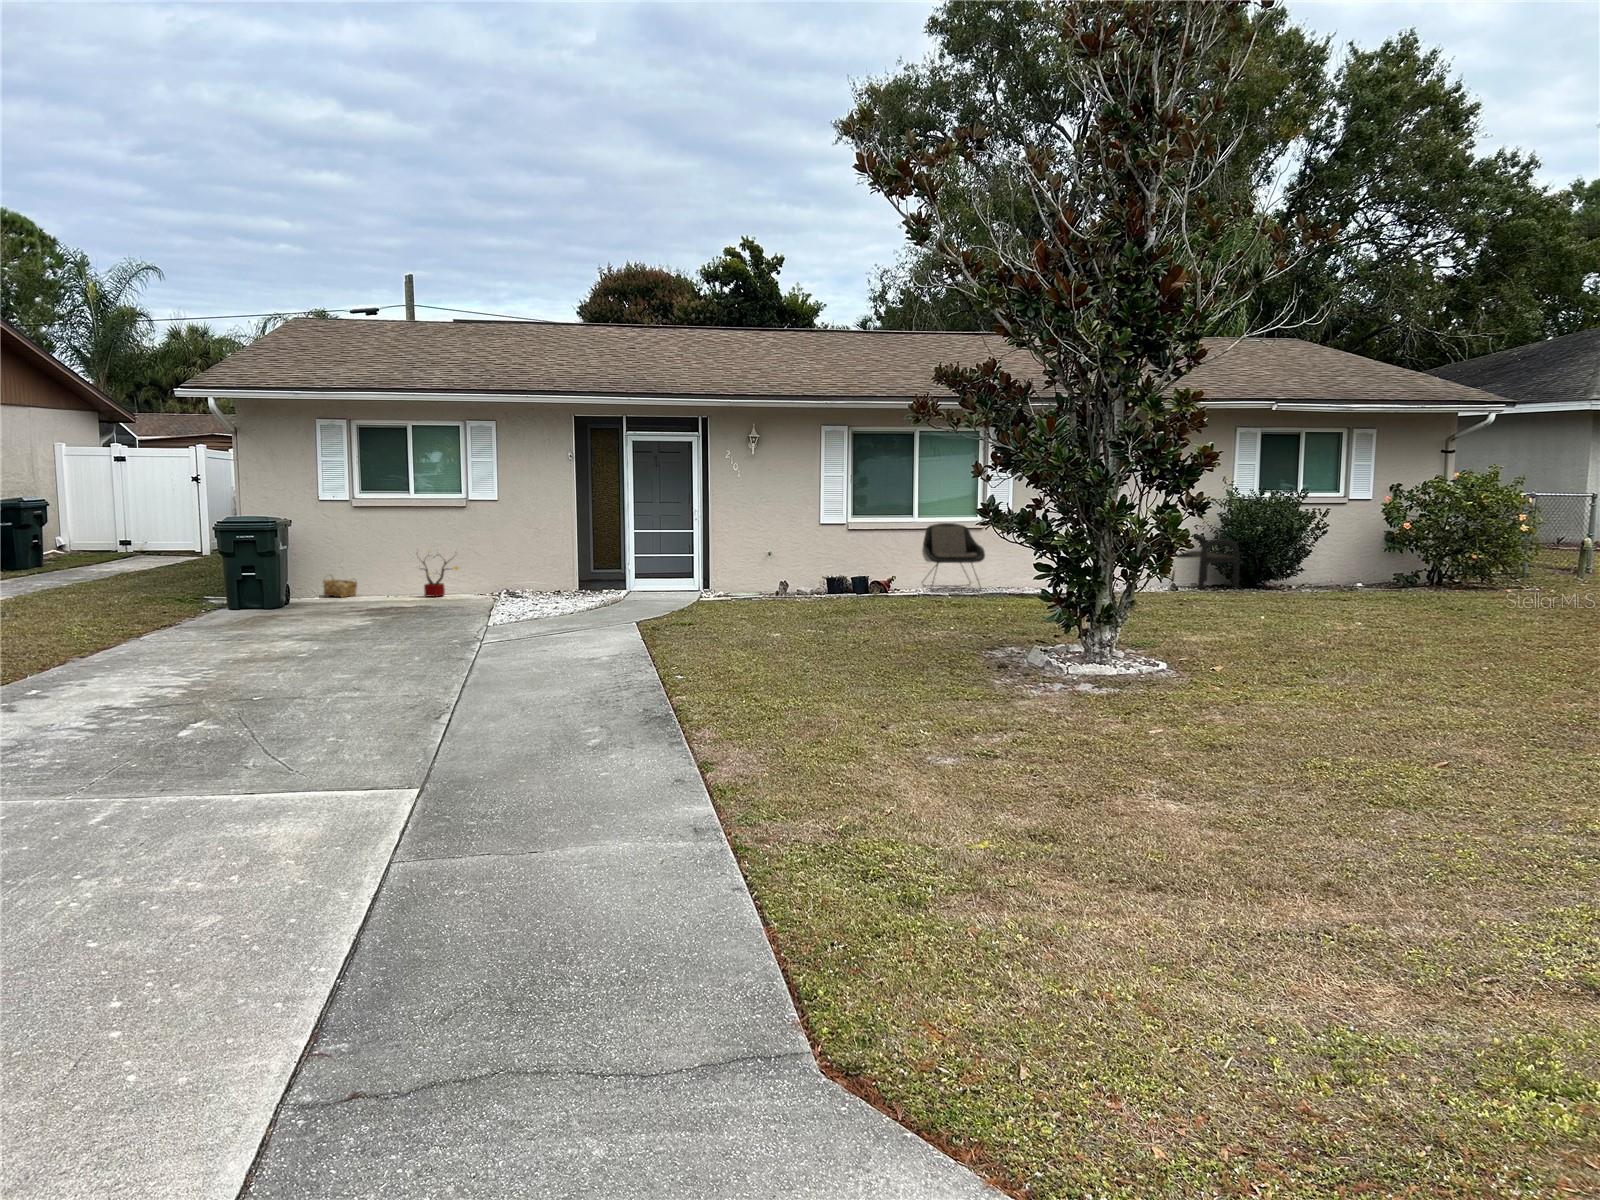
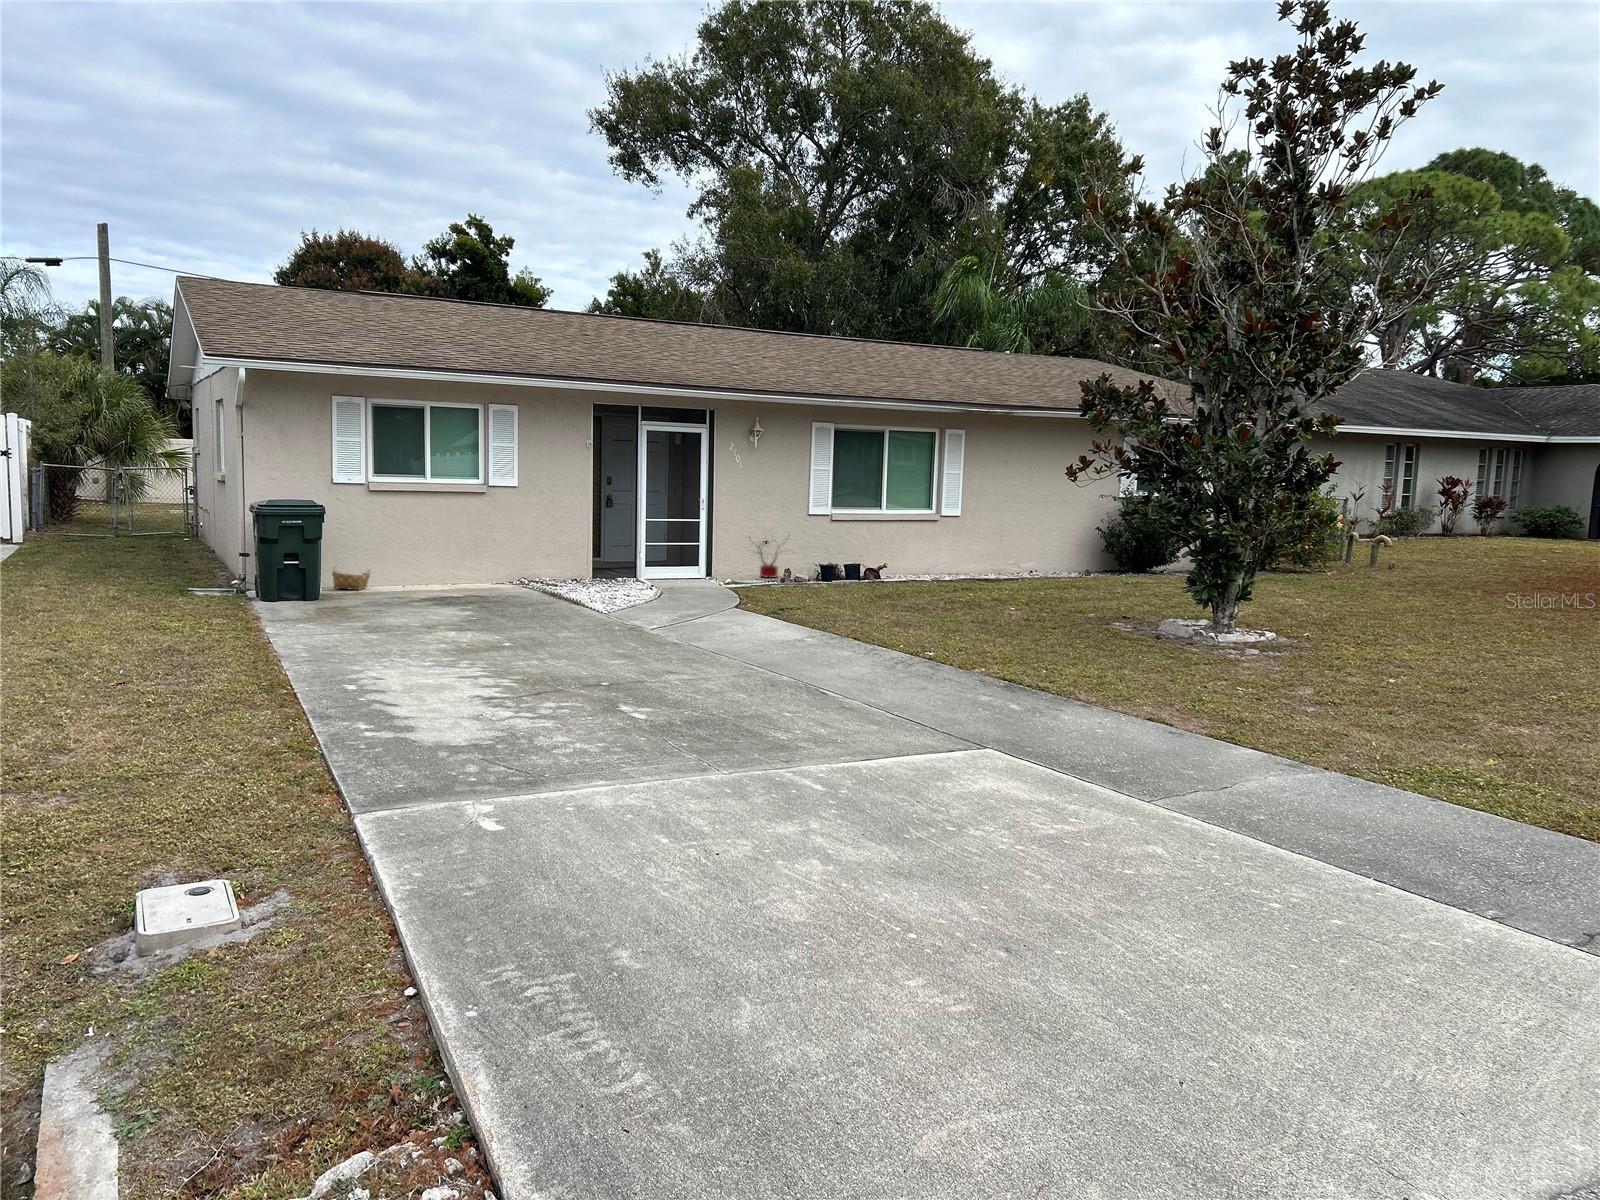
lounge chair: present [922,523,985,592] -> none [894,515,959,577]
bench: present [1171,535,1239,589] -> none [1069,526,1134,572]
decorative plant: present [419,554,459,597] -> present [758,546,795,578]

